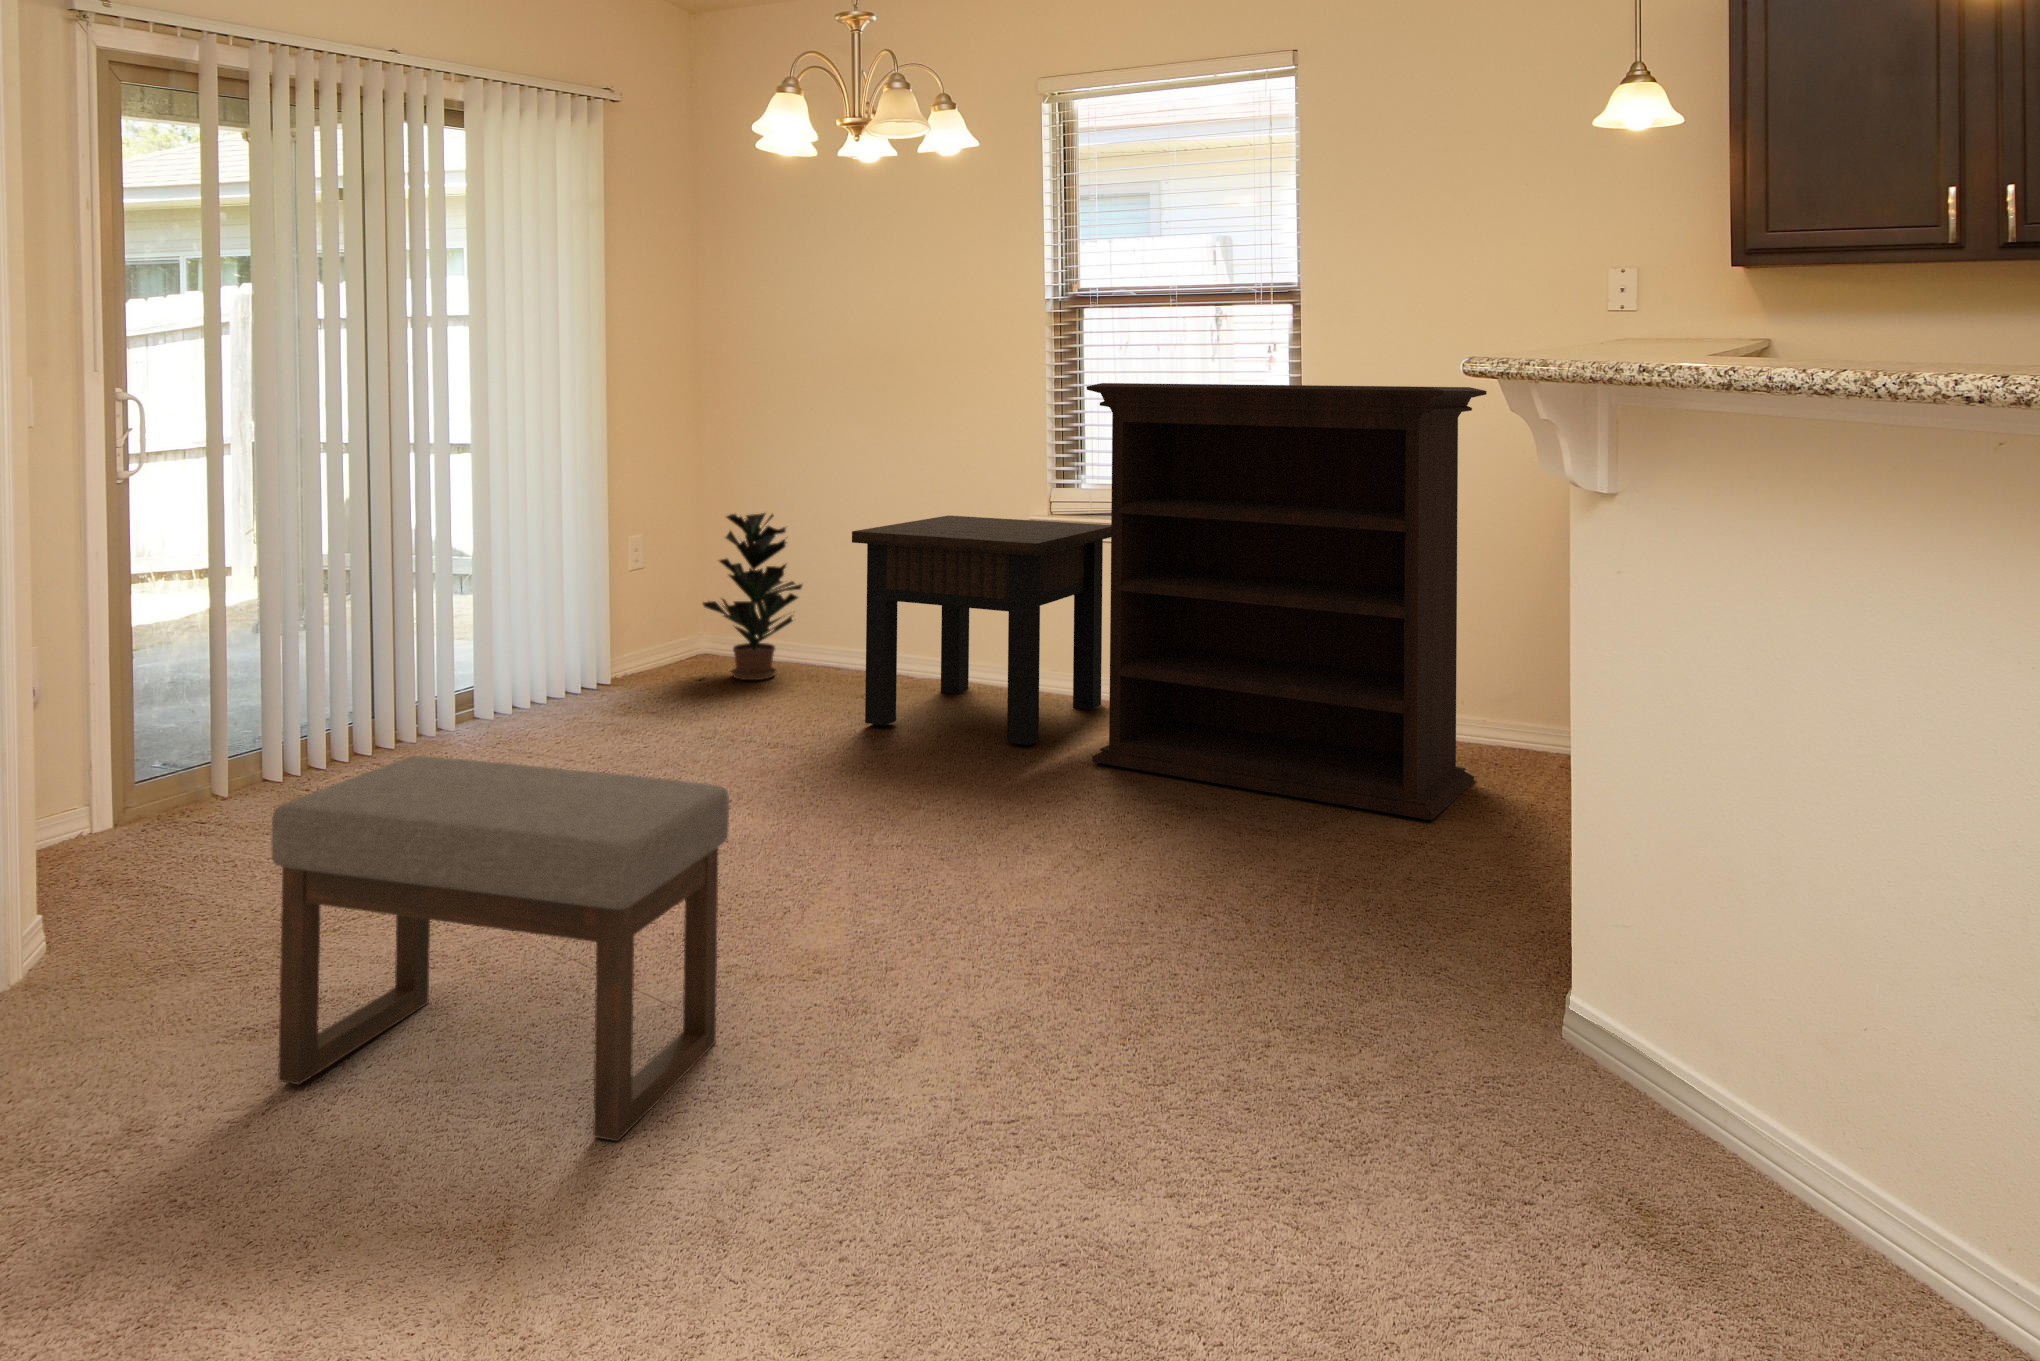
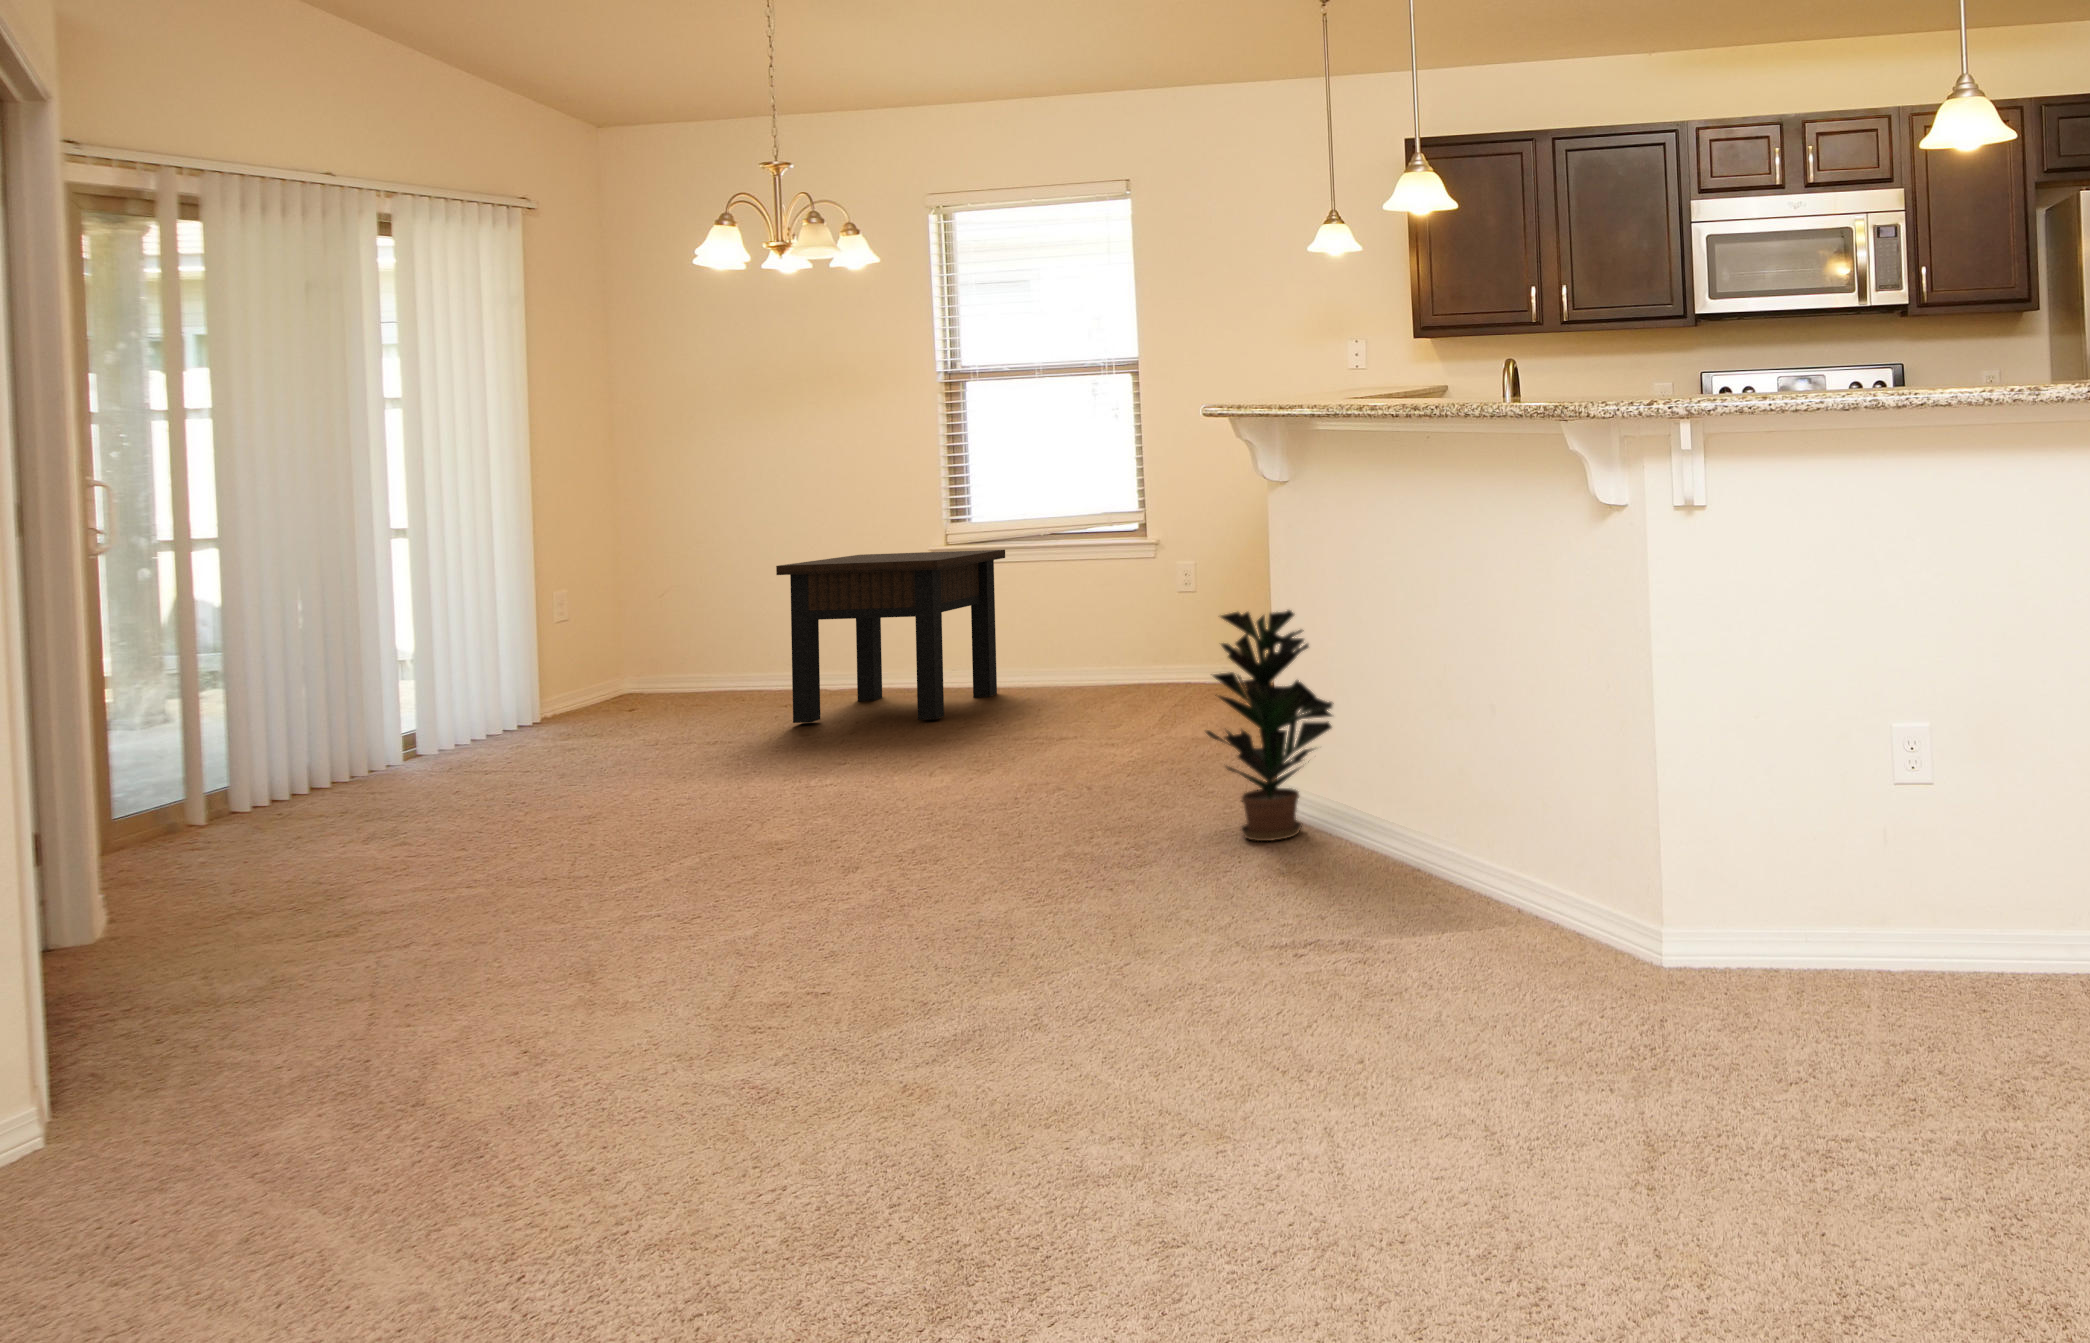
bookshelf: present [1087,383,1487,820] -> none [973,423,1269,722]
potted plant: present [703,513,802,680] -> present [1206,610,1334,841]
ottoman: present [272,756,729,1141] -> none [377,697,721,924]

